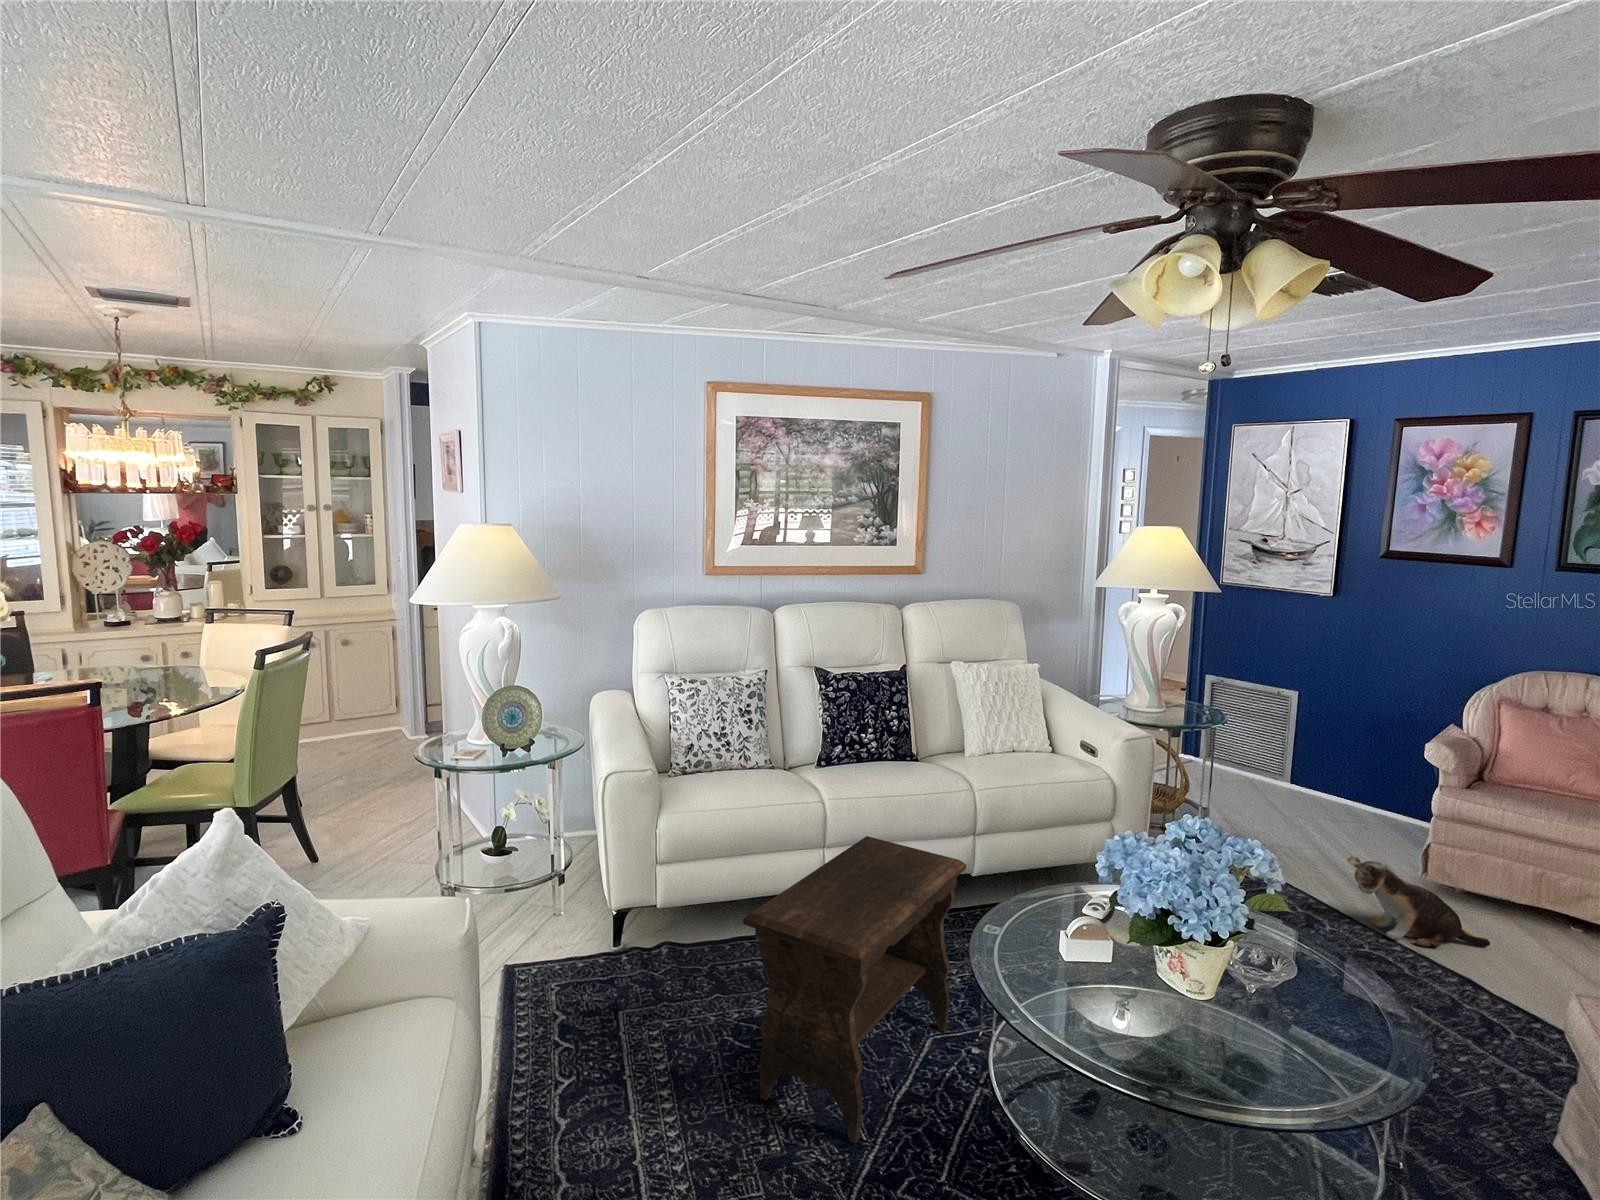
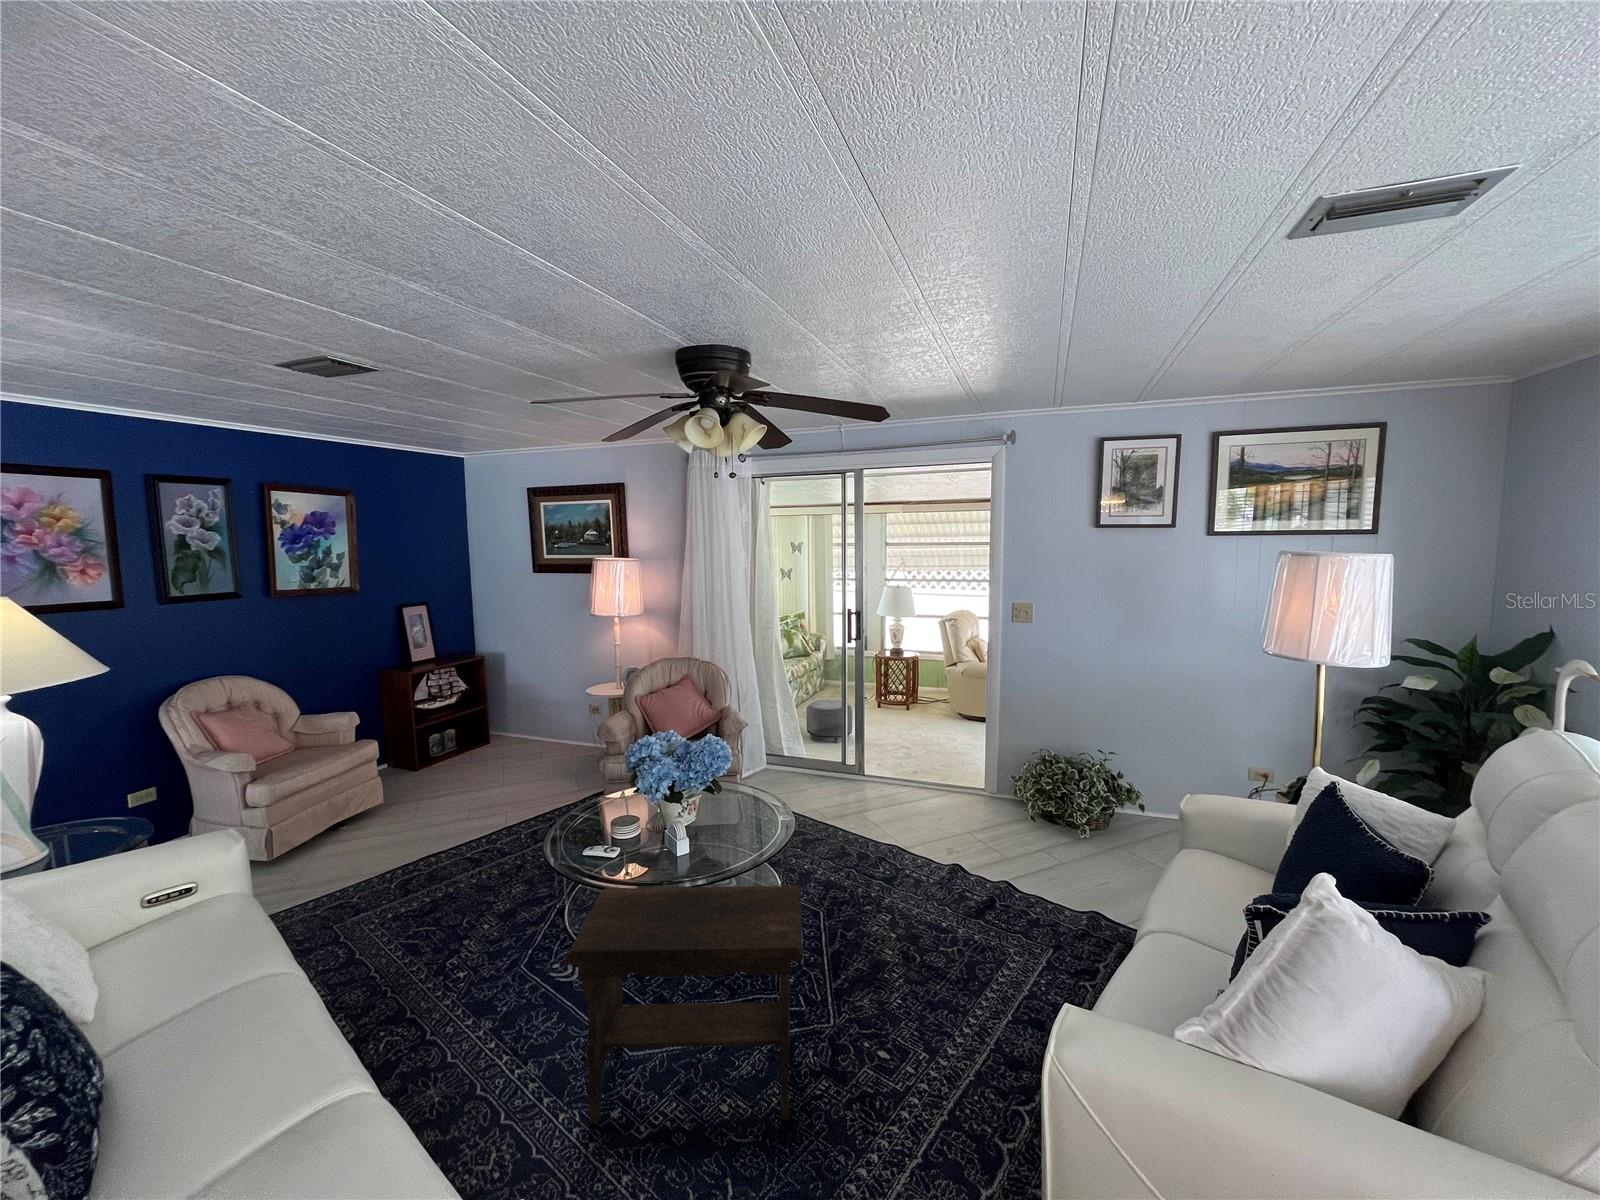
plush toy: present [1347,857,1490,947] -> none [353,825,406,876]

